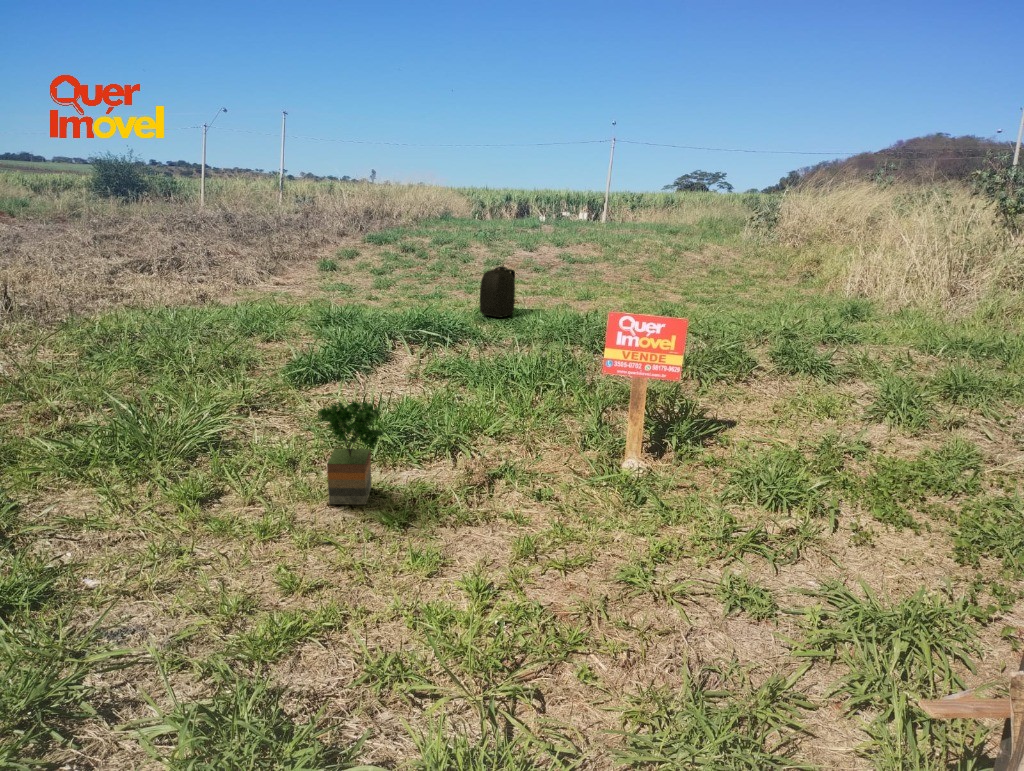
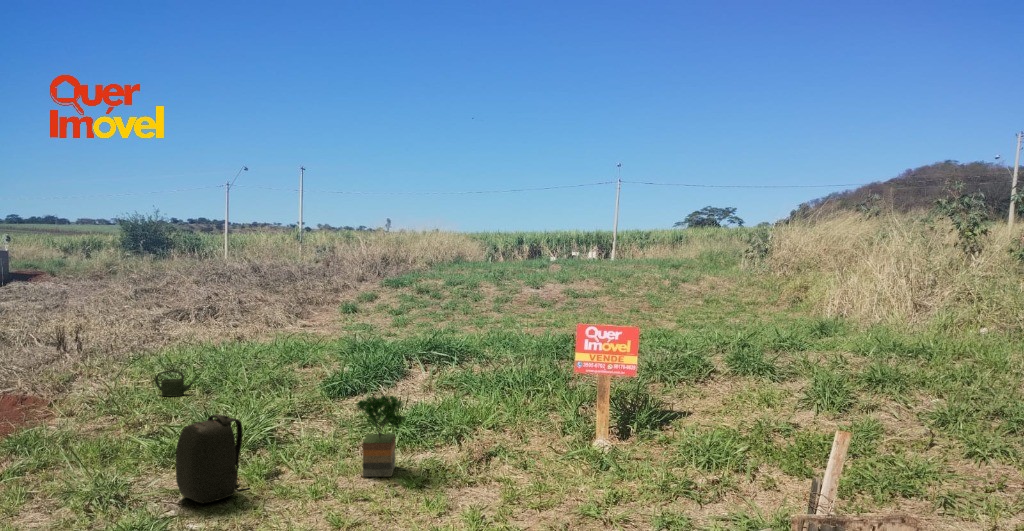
backpack: present [480,266,515,318] -> present [176,415,249,503]
watering can: none [74,348,129,379] -> present [155,370,198,396]

